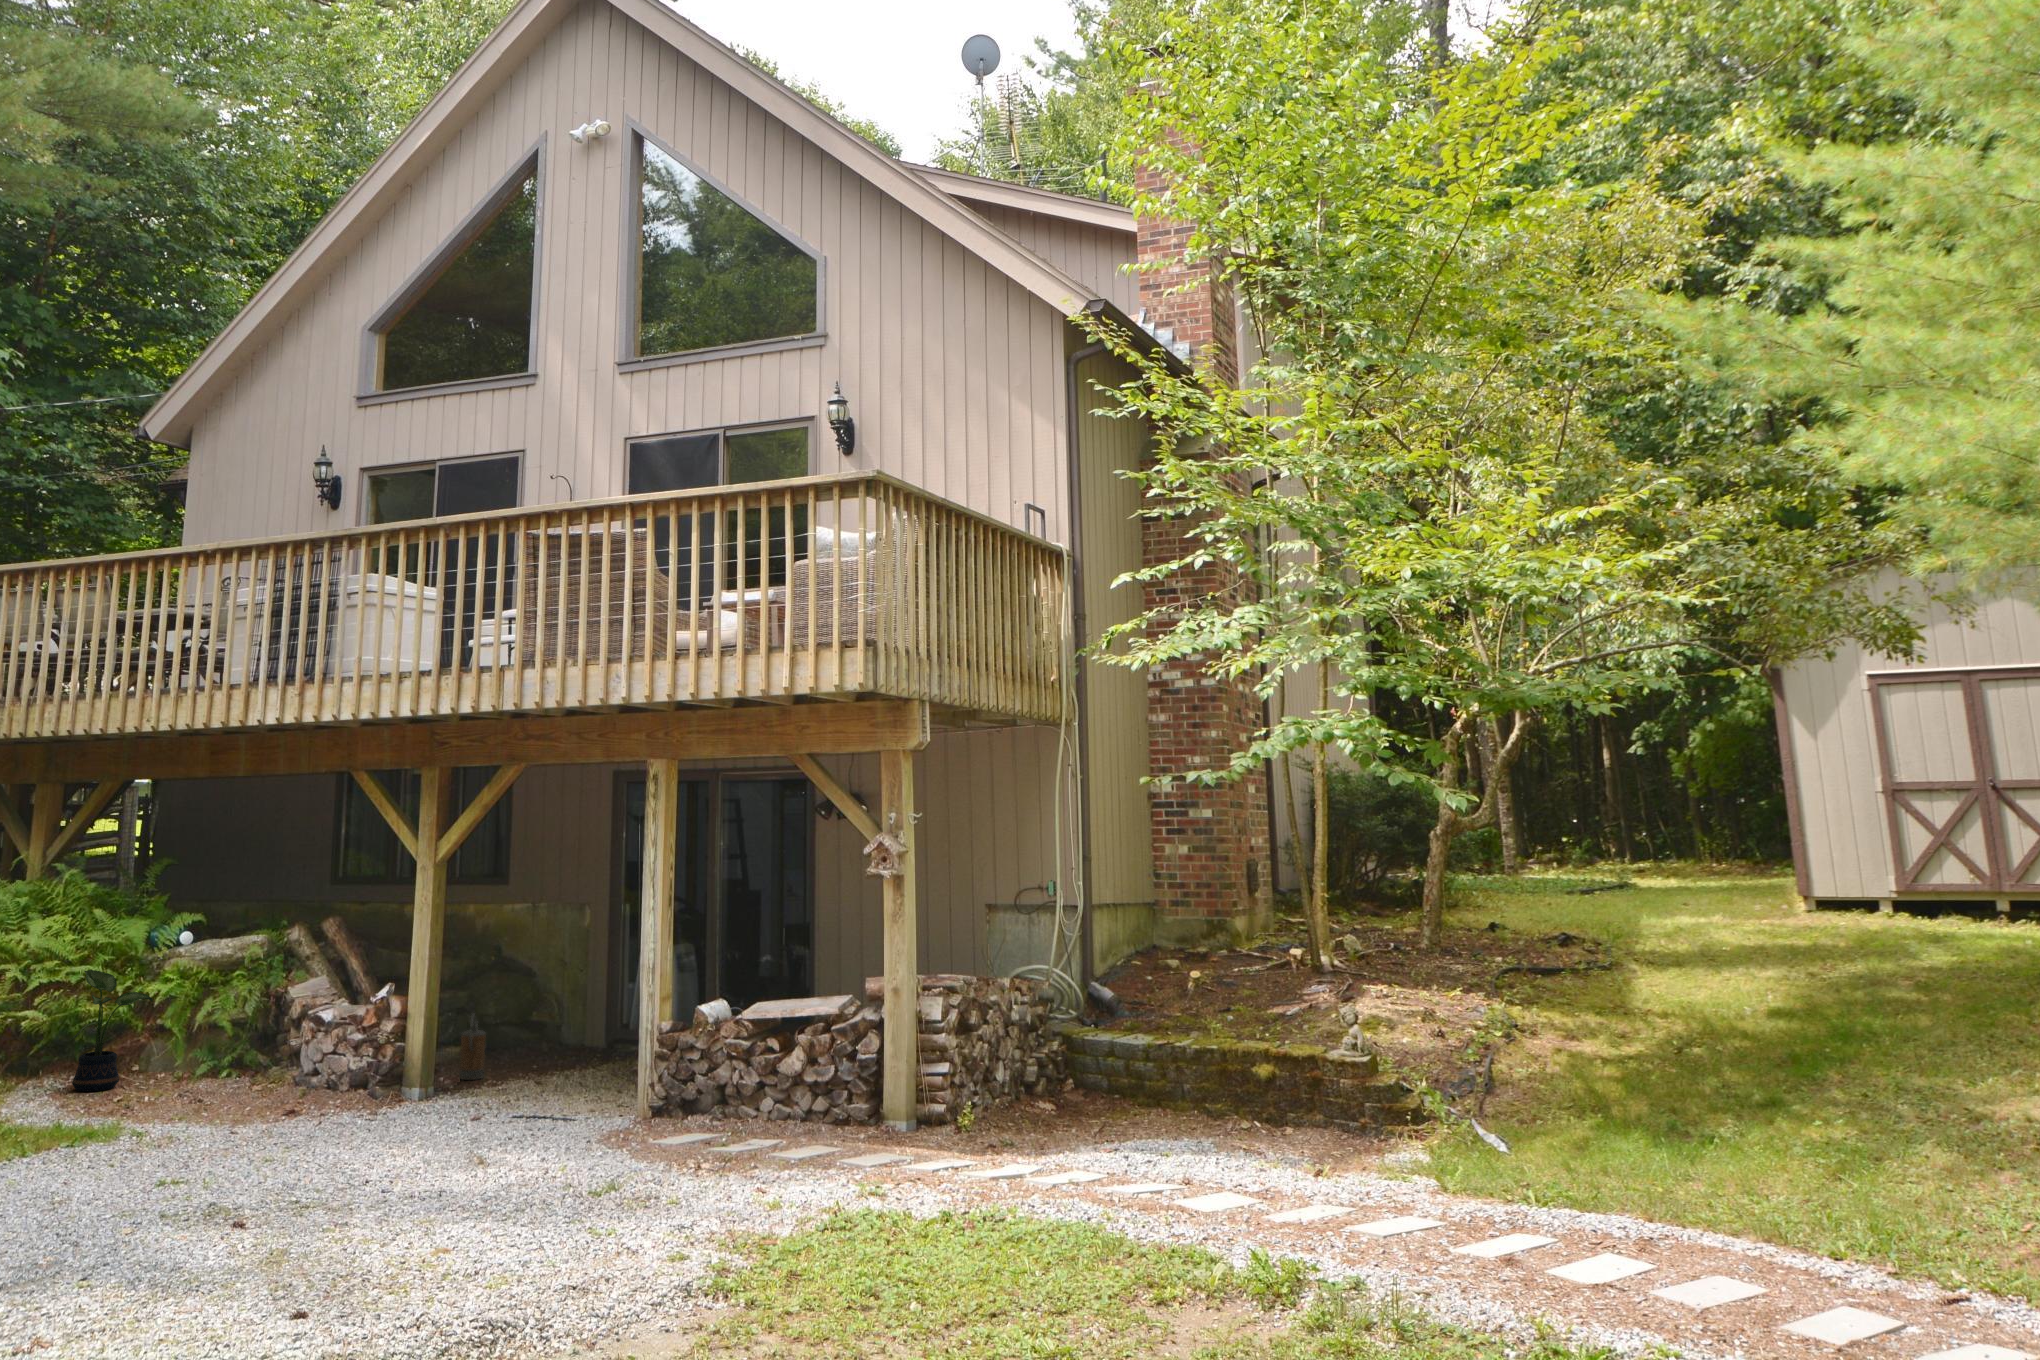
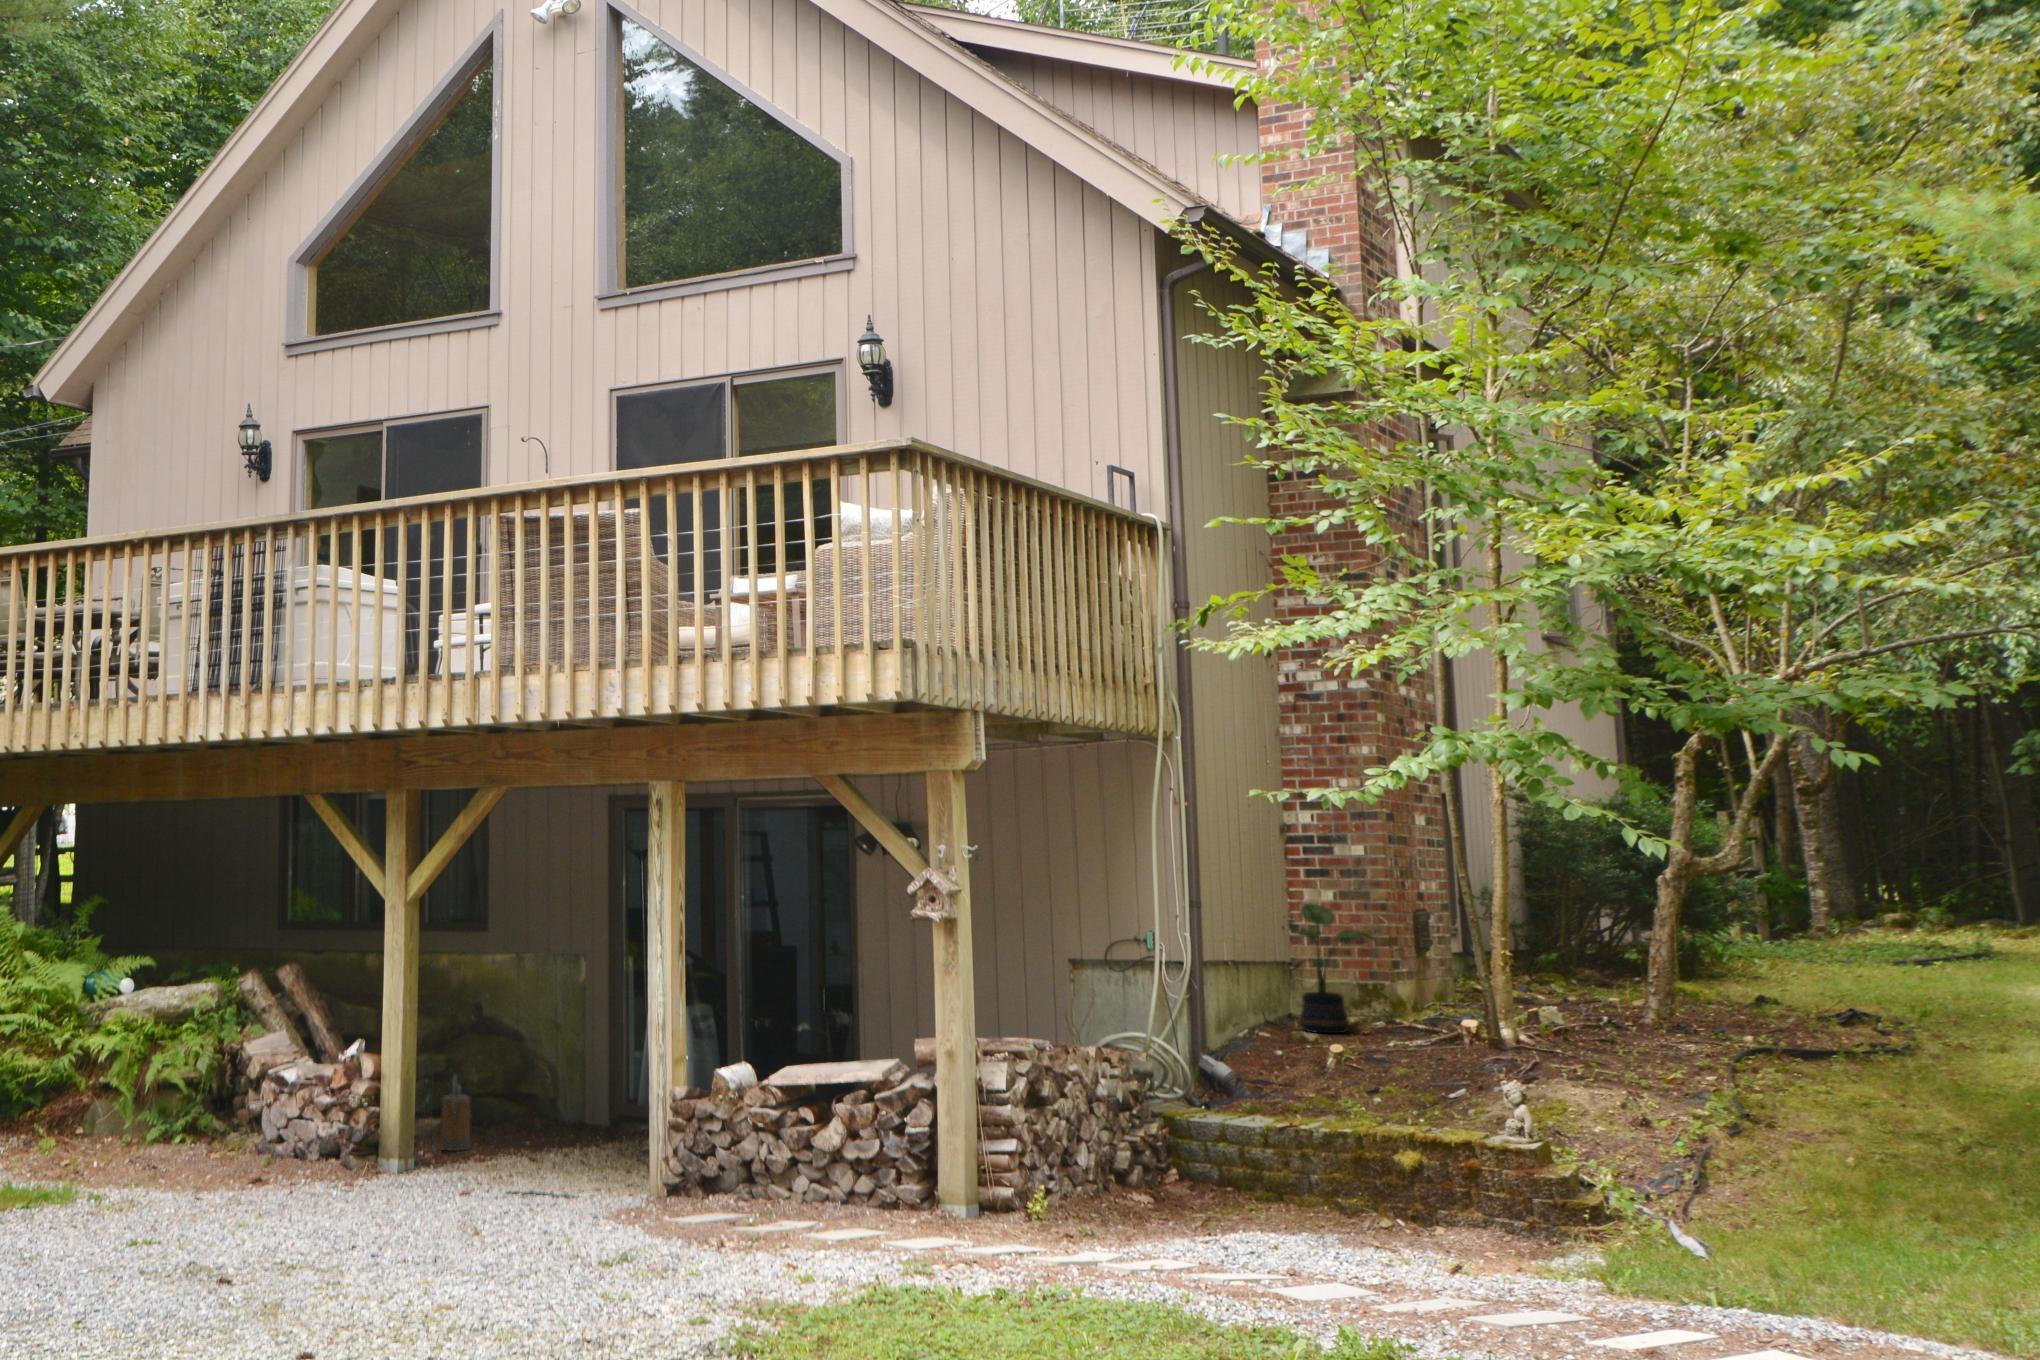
potted plant: present [69,970,153,1091] -> present [1293,904,1375,1033]

